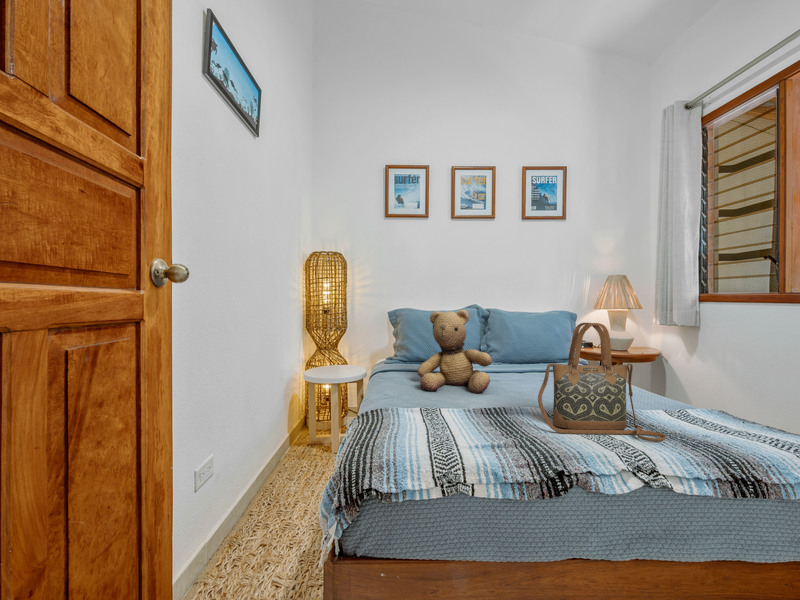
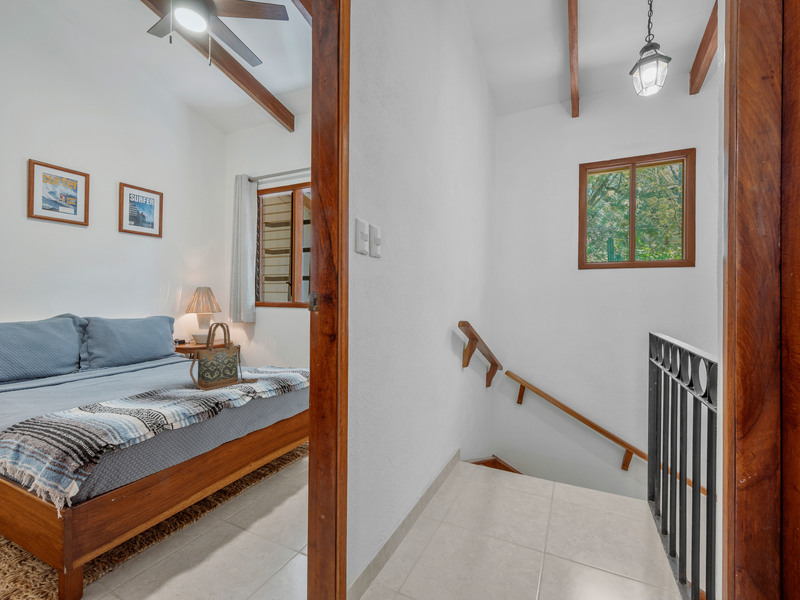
teddy bear: present [418,309,492,394] -> none [32,318,126,398]

